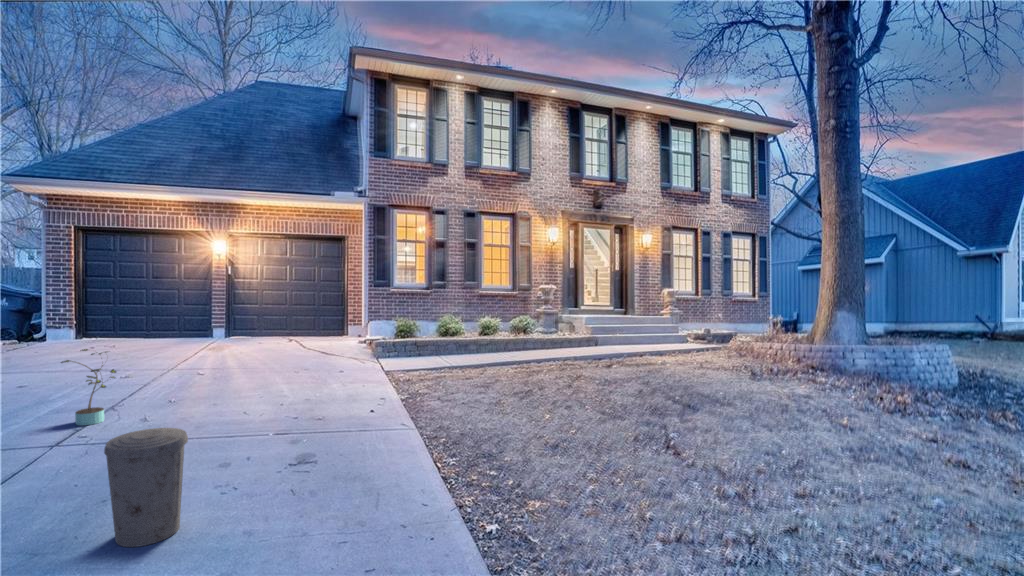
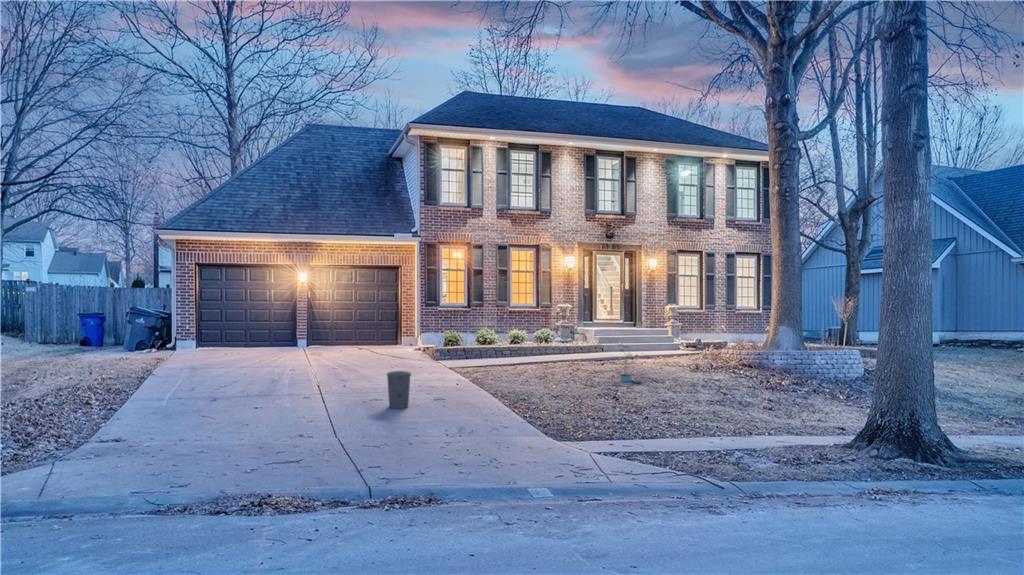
potted plant: present [61,349,116,426] -> present [620,346,637,382]

